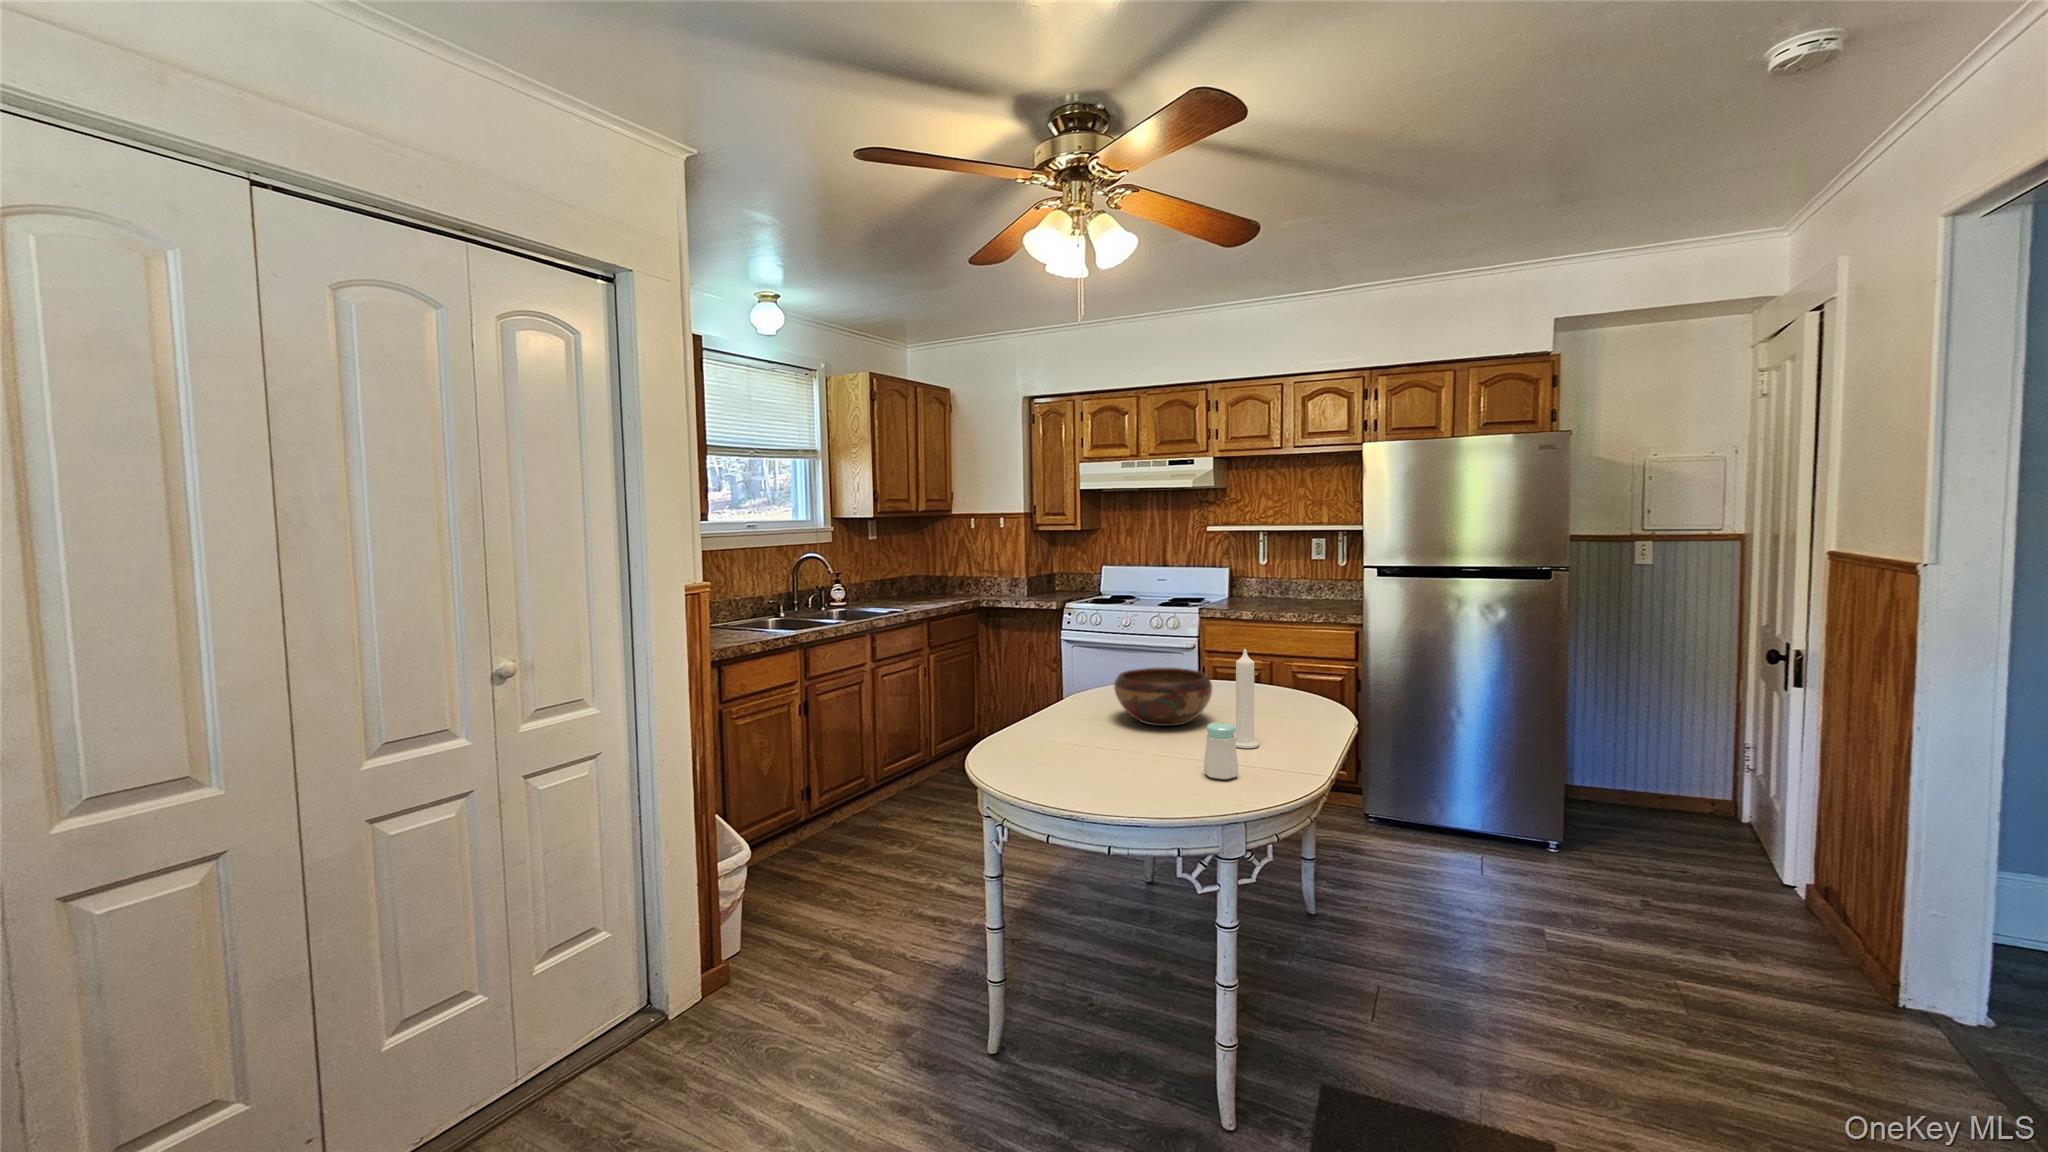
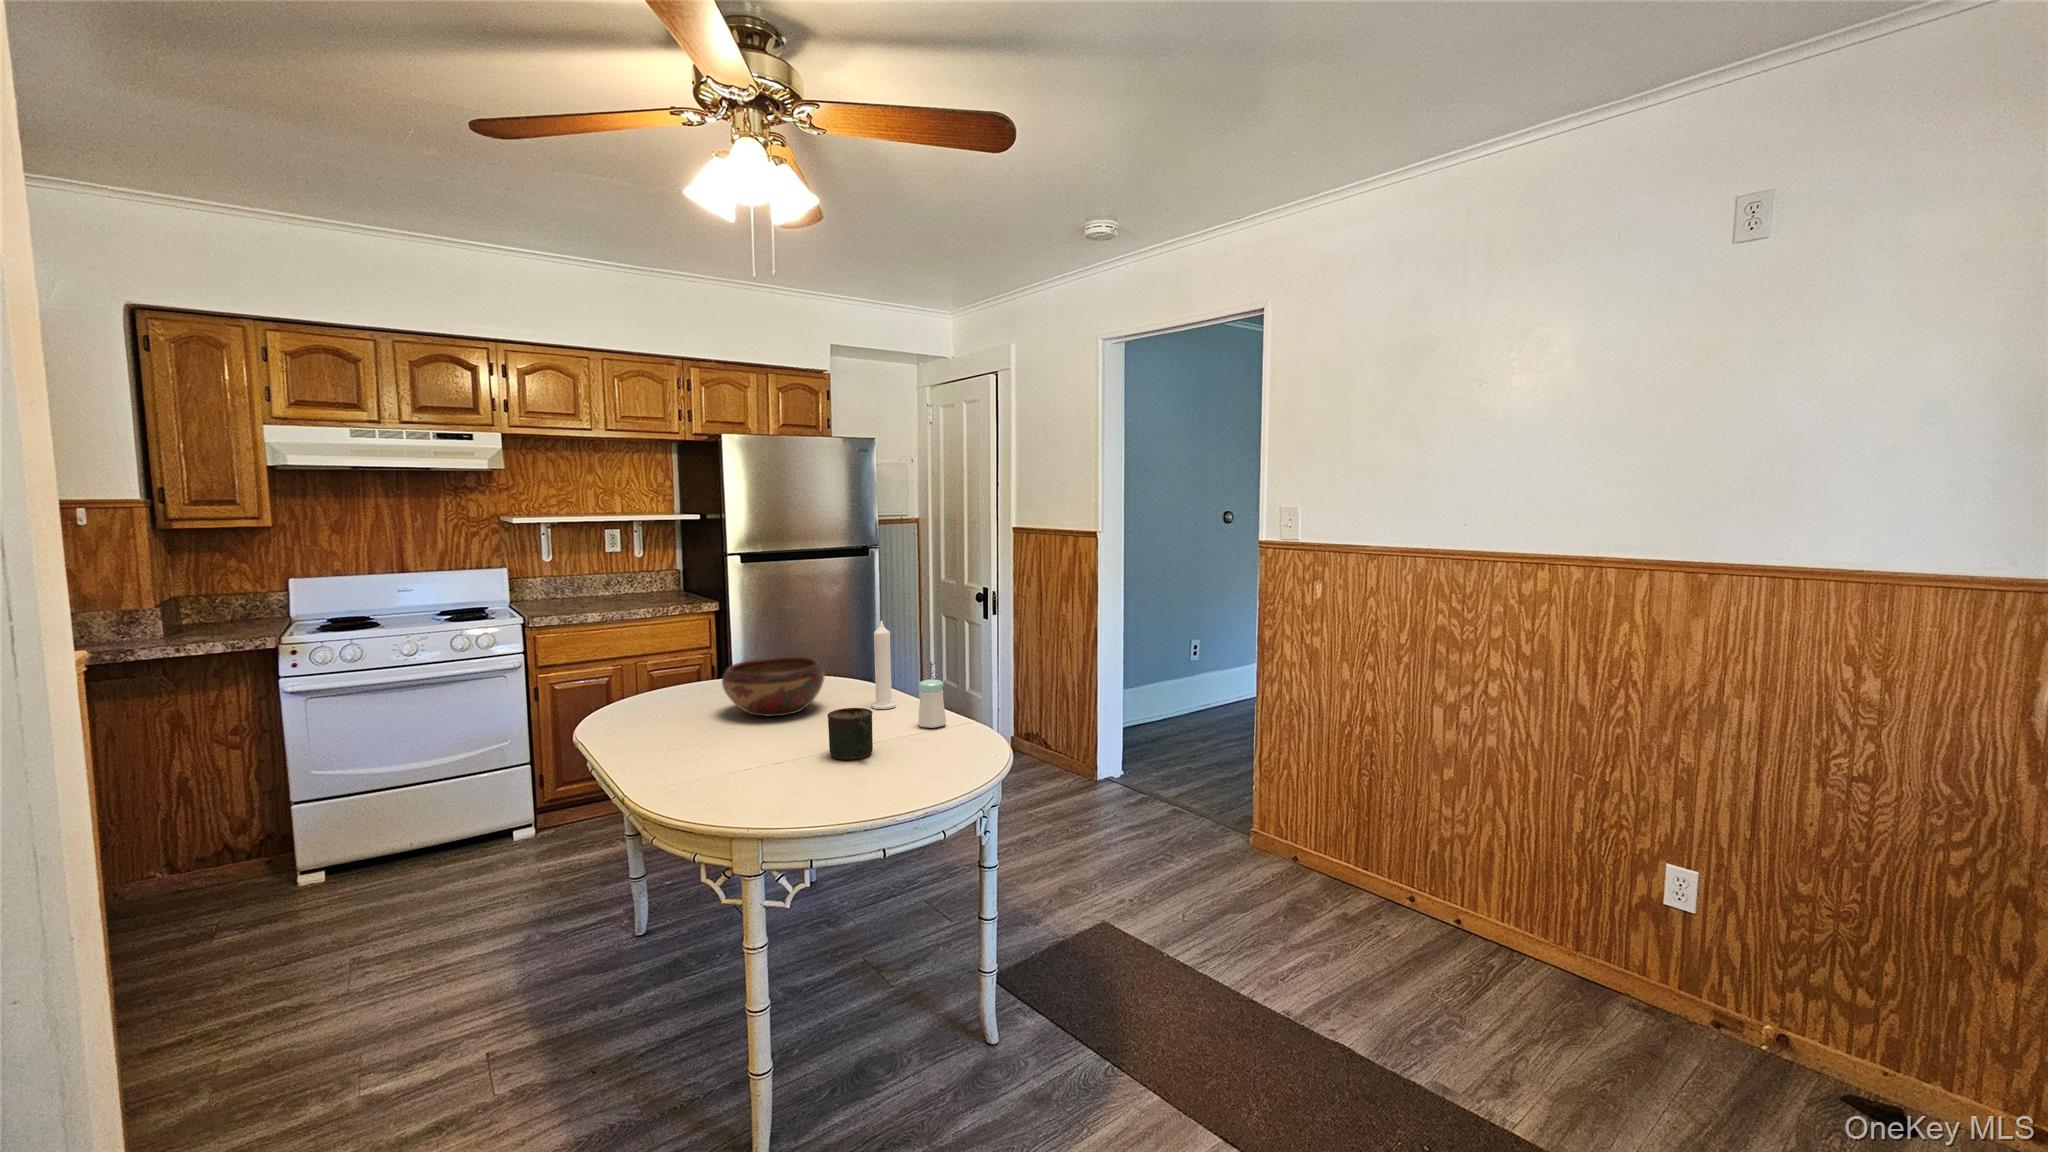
mug: none [1067,725,1112,778] -> present [827,708,873,760]

